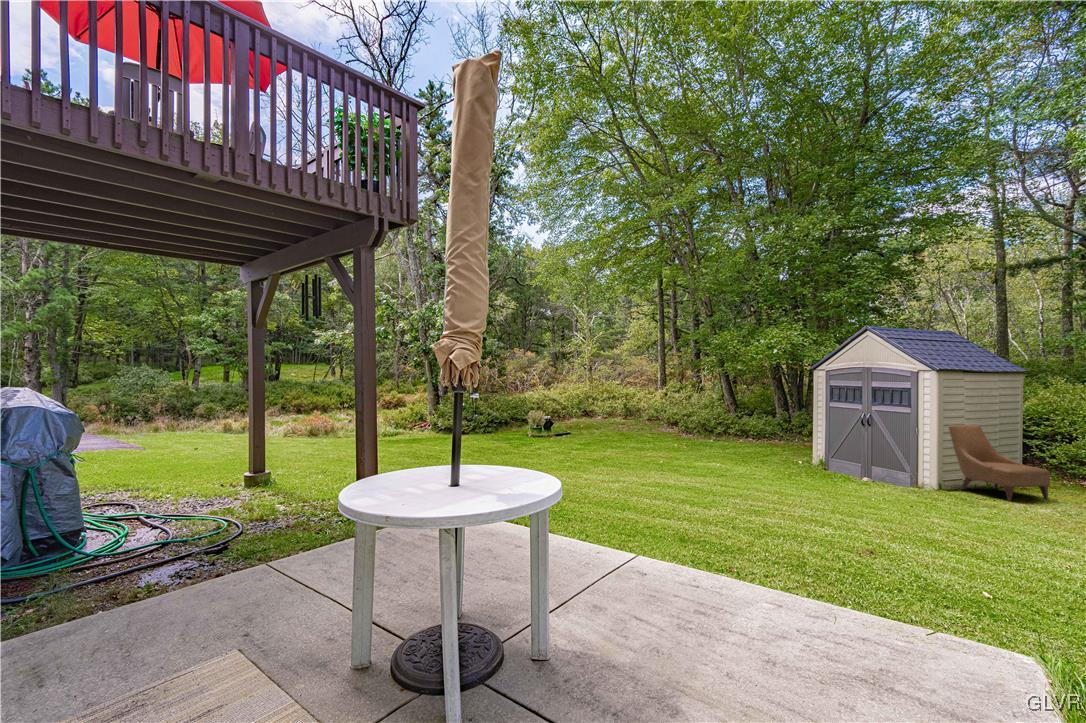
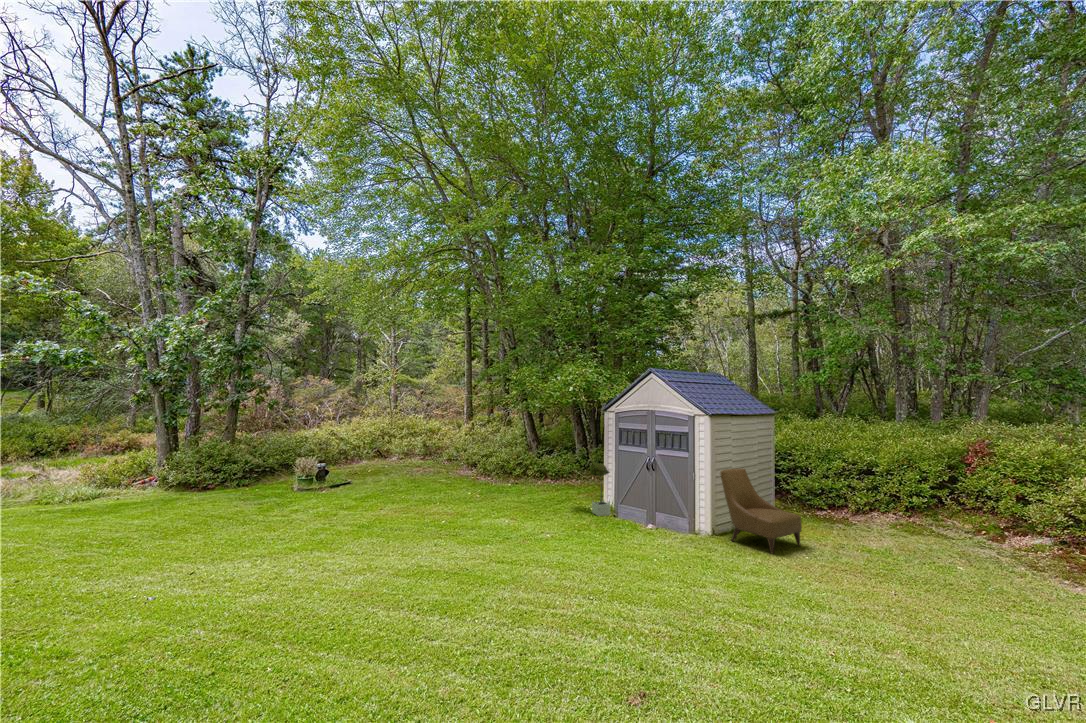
potted tree: none [800,417,822,465] -> present [590,462,610,516]

